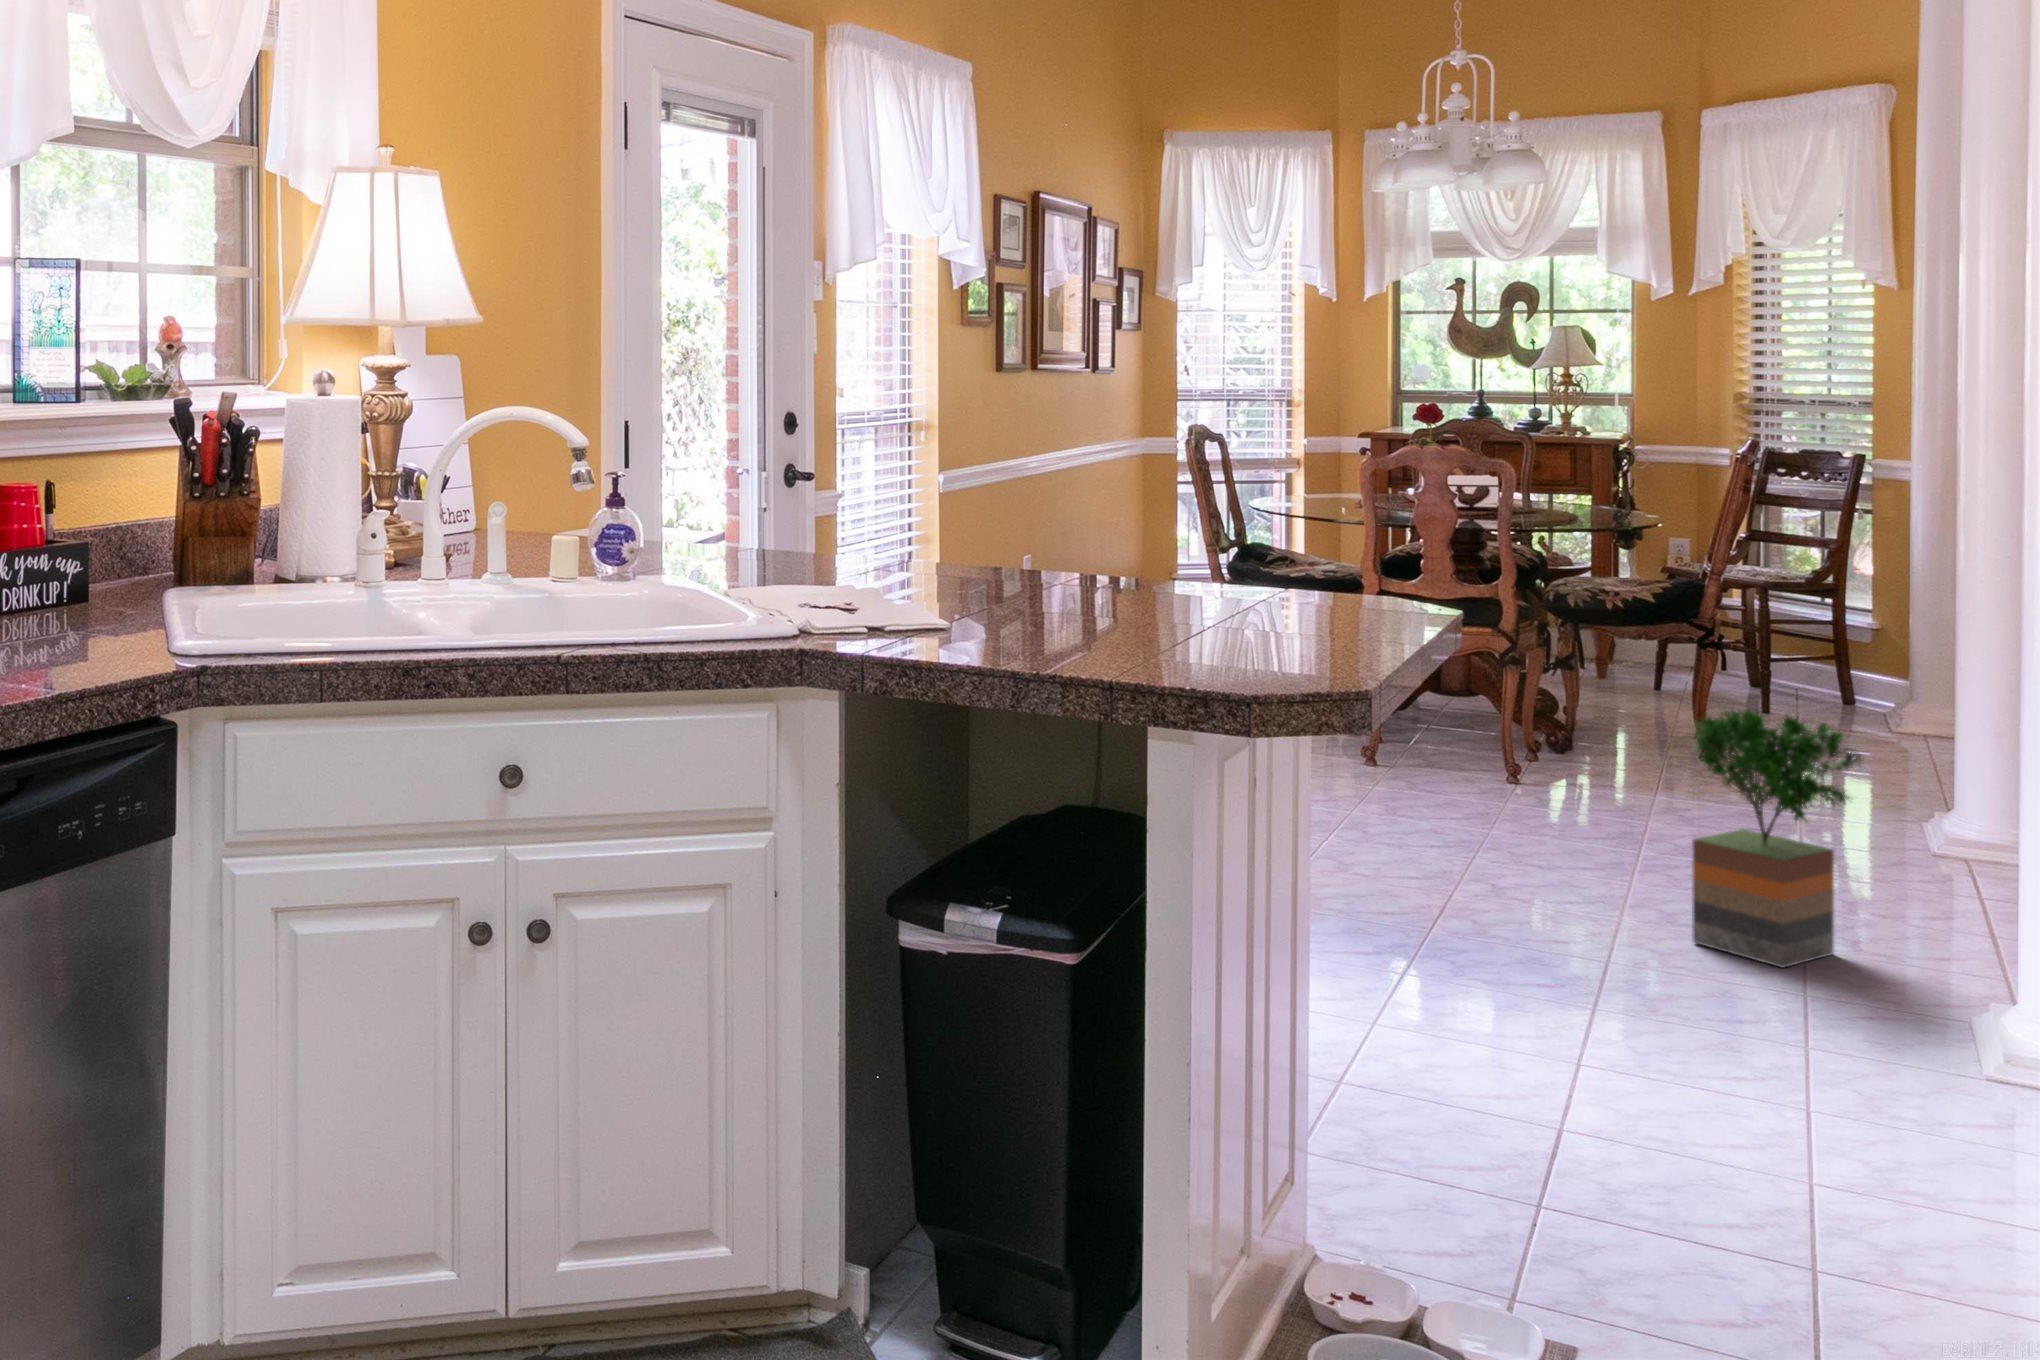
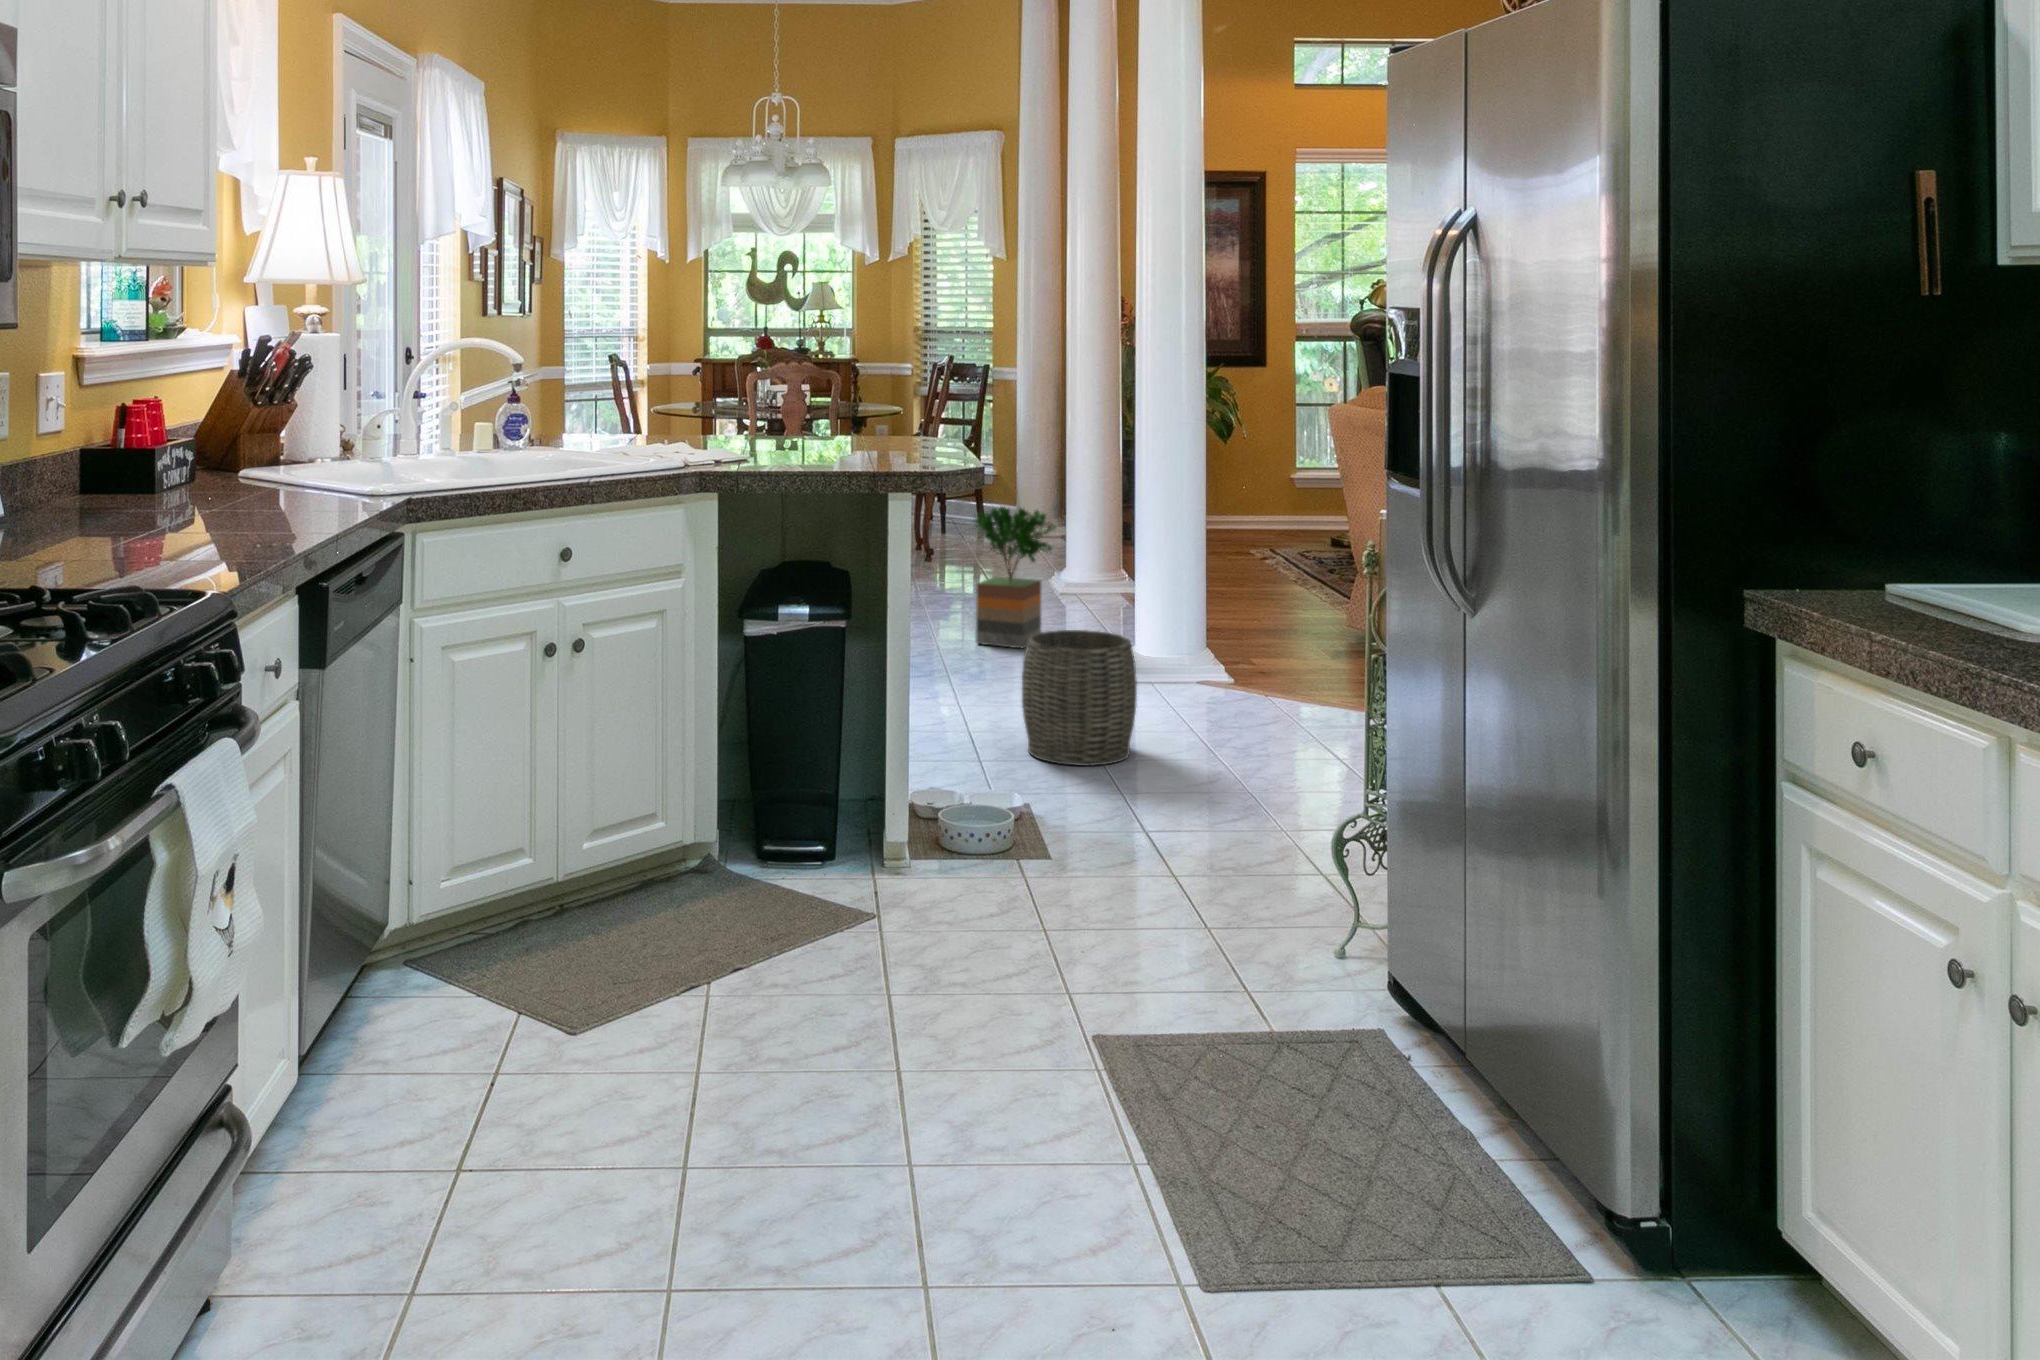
woven basket: none [1642,984,1909,1286] -> present [1022,630,1137,766]

